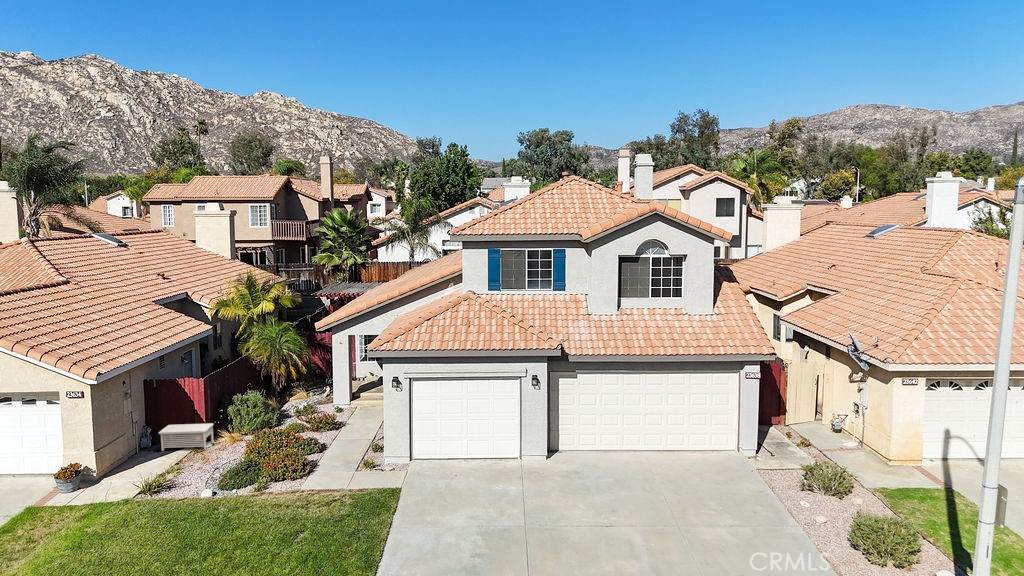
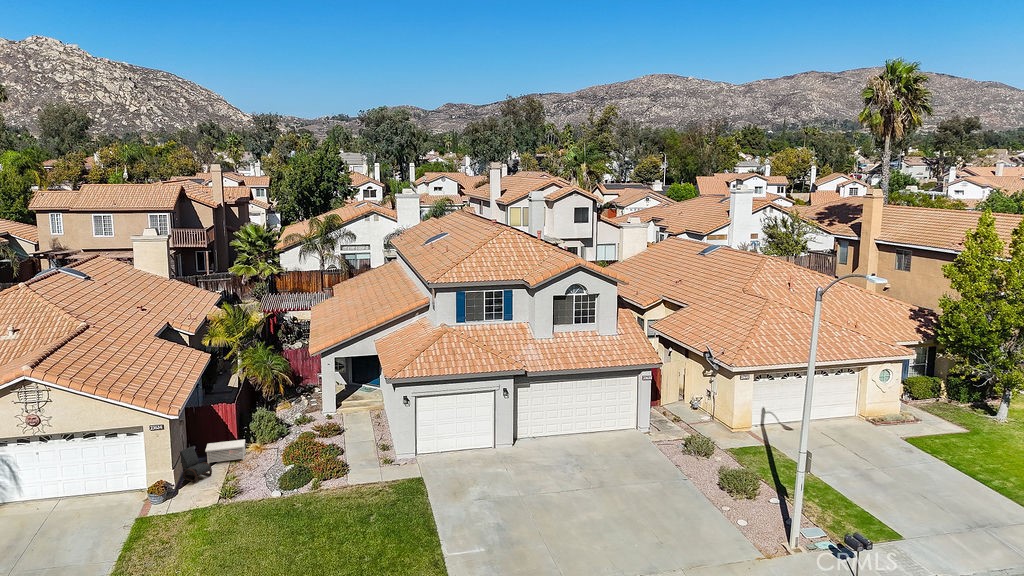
lounge chair: none [116,425,155,471] -> present [180,447,212,483]

